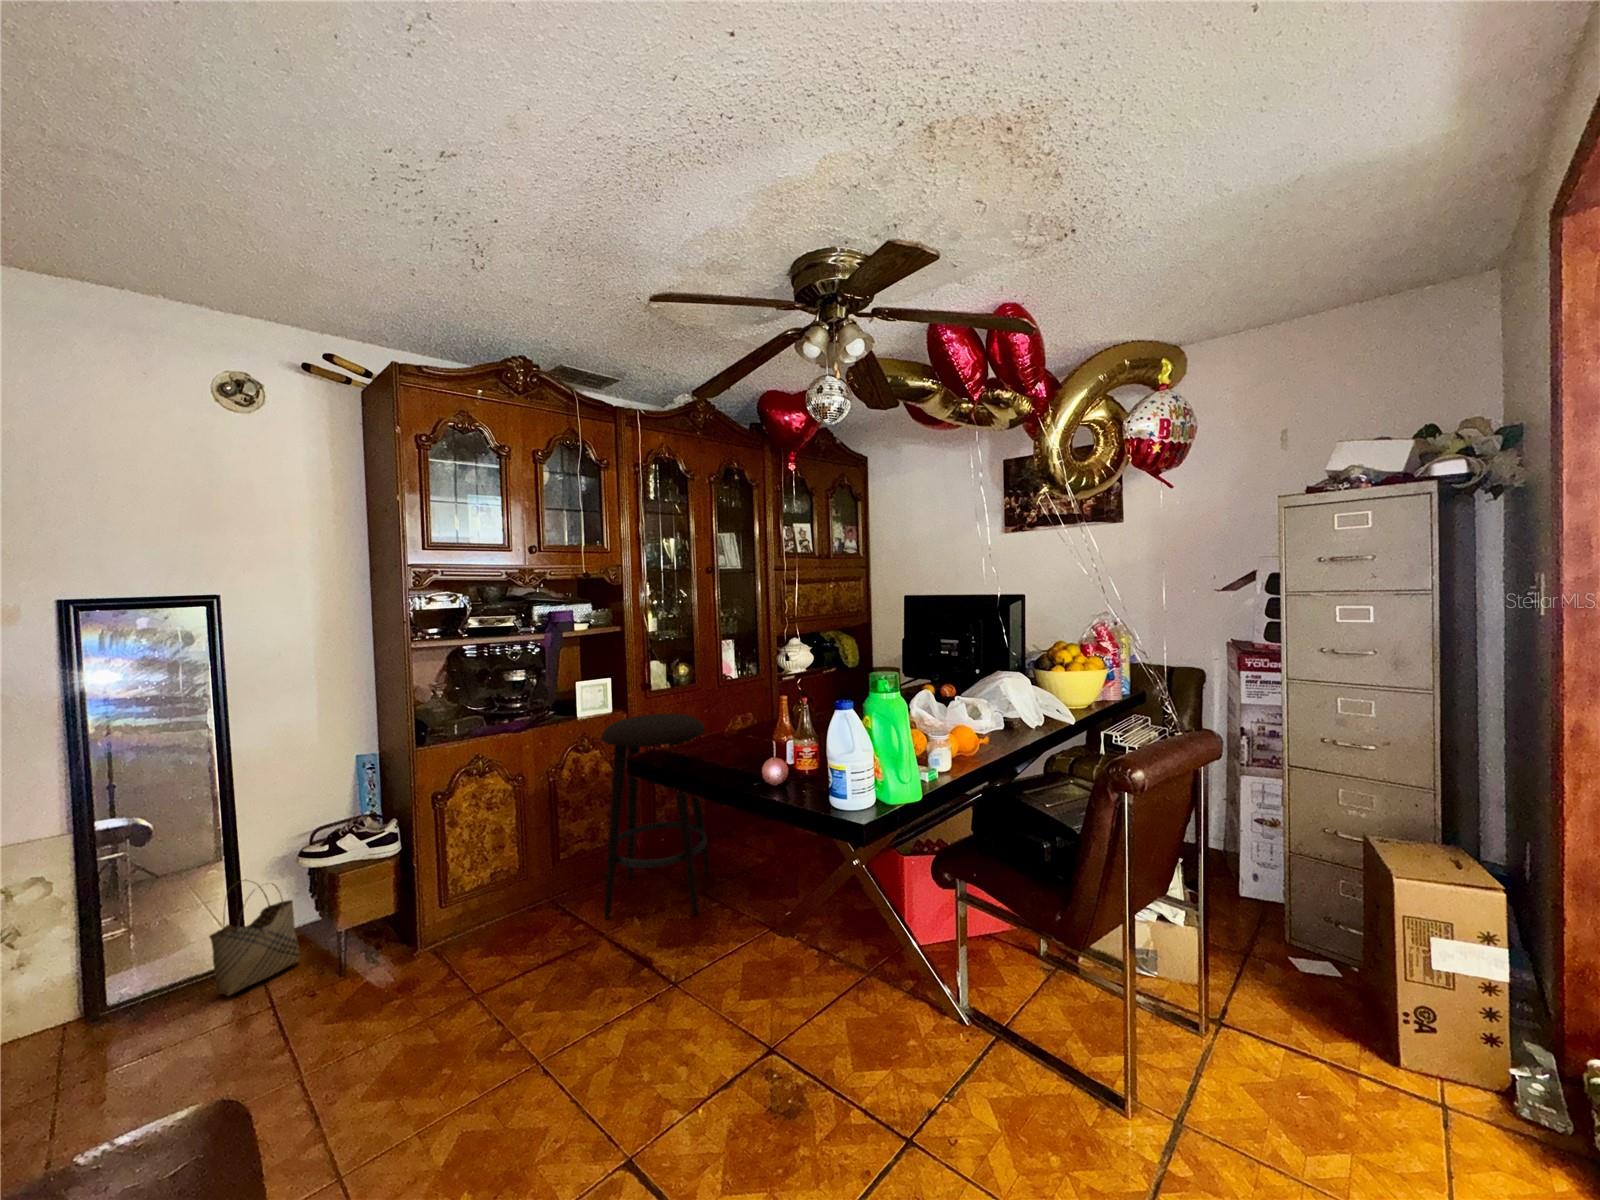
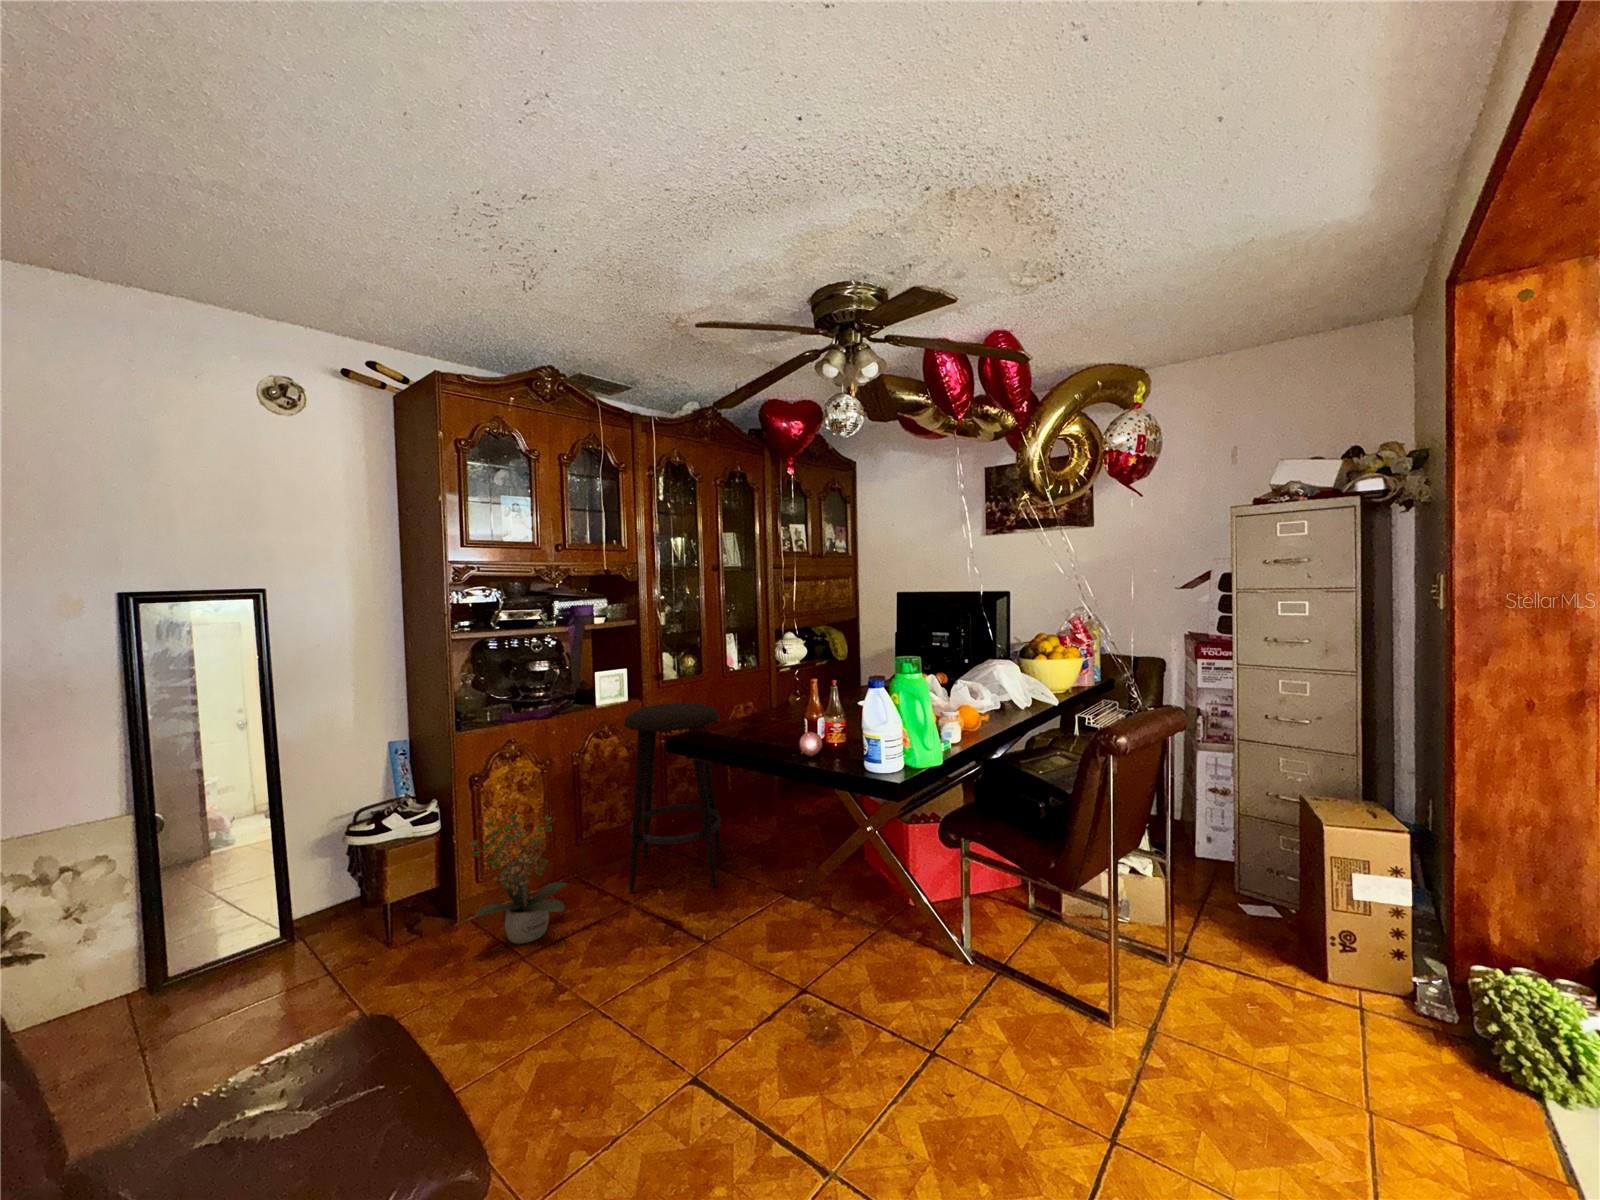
potted plant: none [412,831,535,977] -> present [463,812,567,944]
woven basket: present [209,881,300,996] -> none [263,860,342,968]

